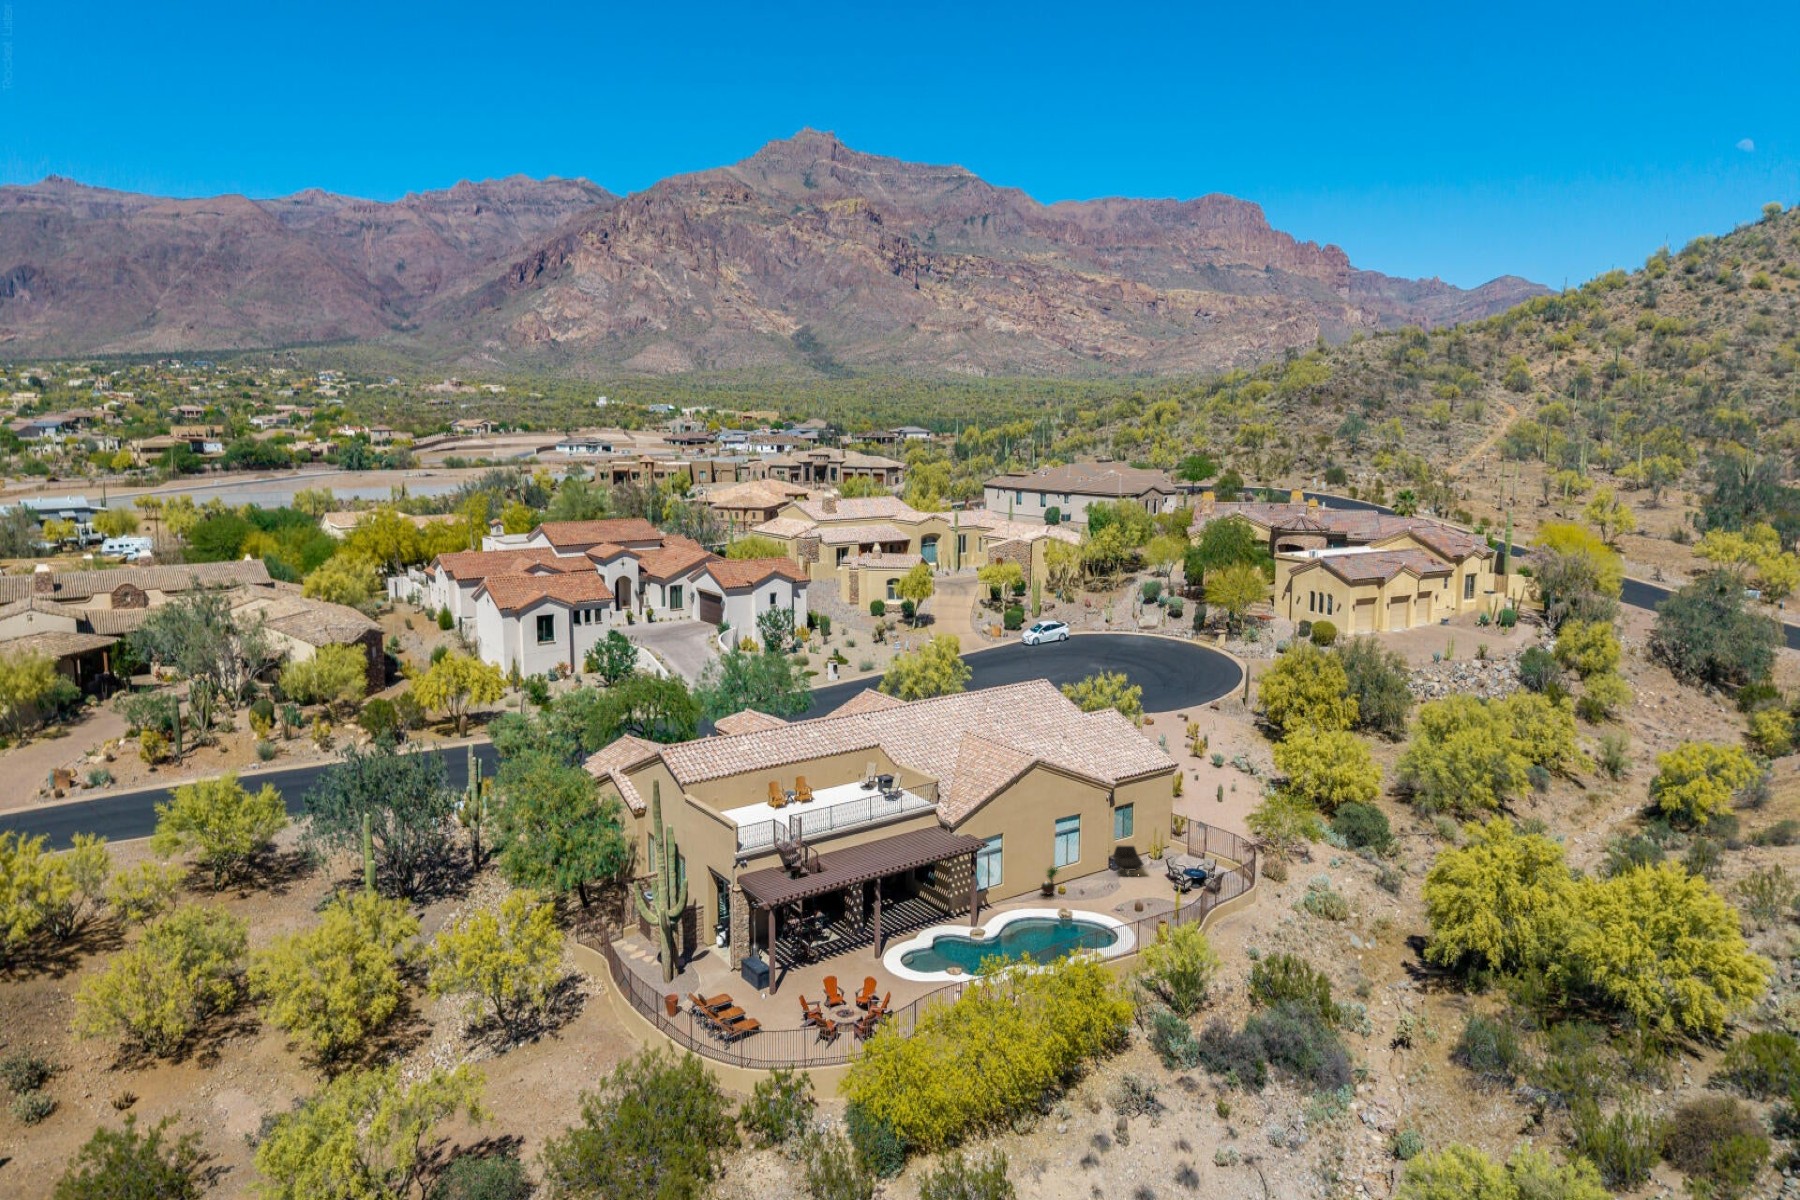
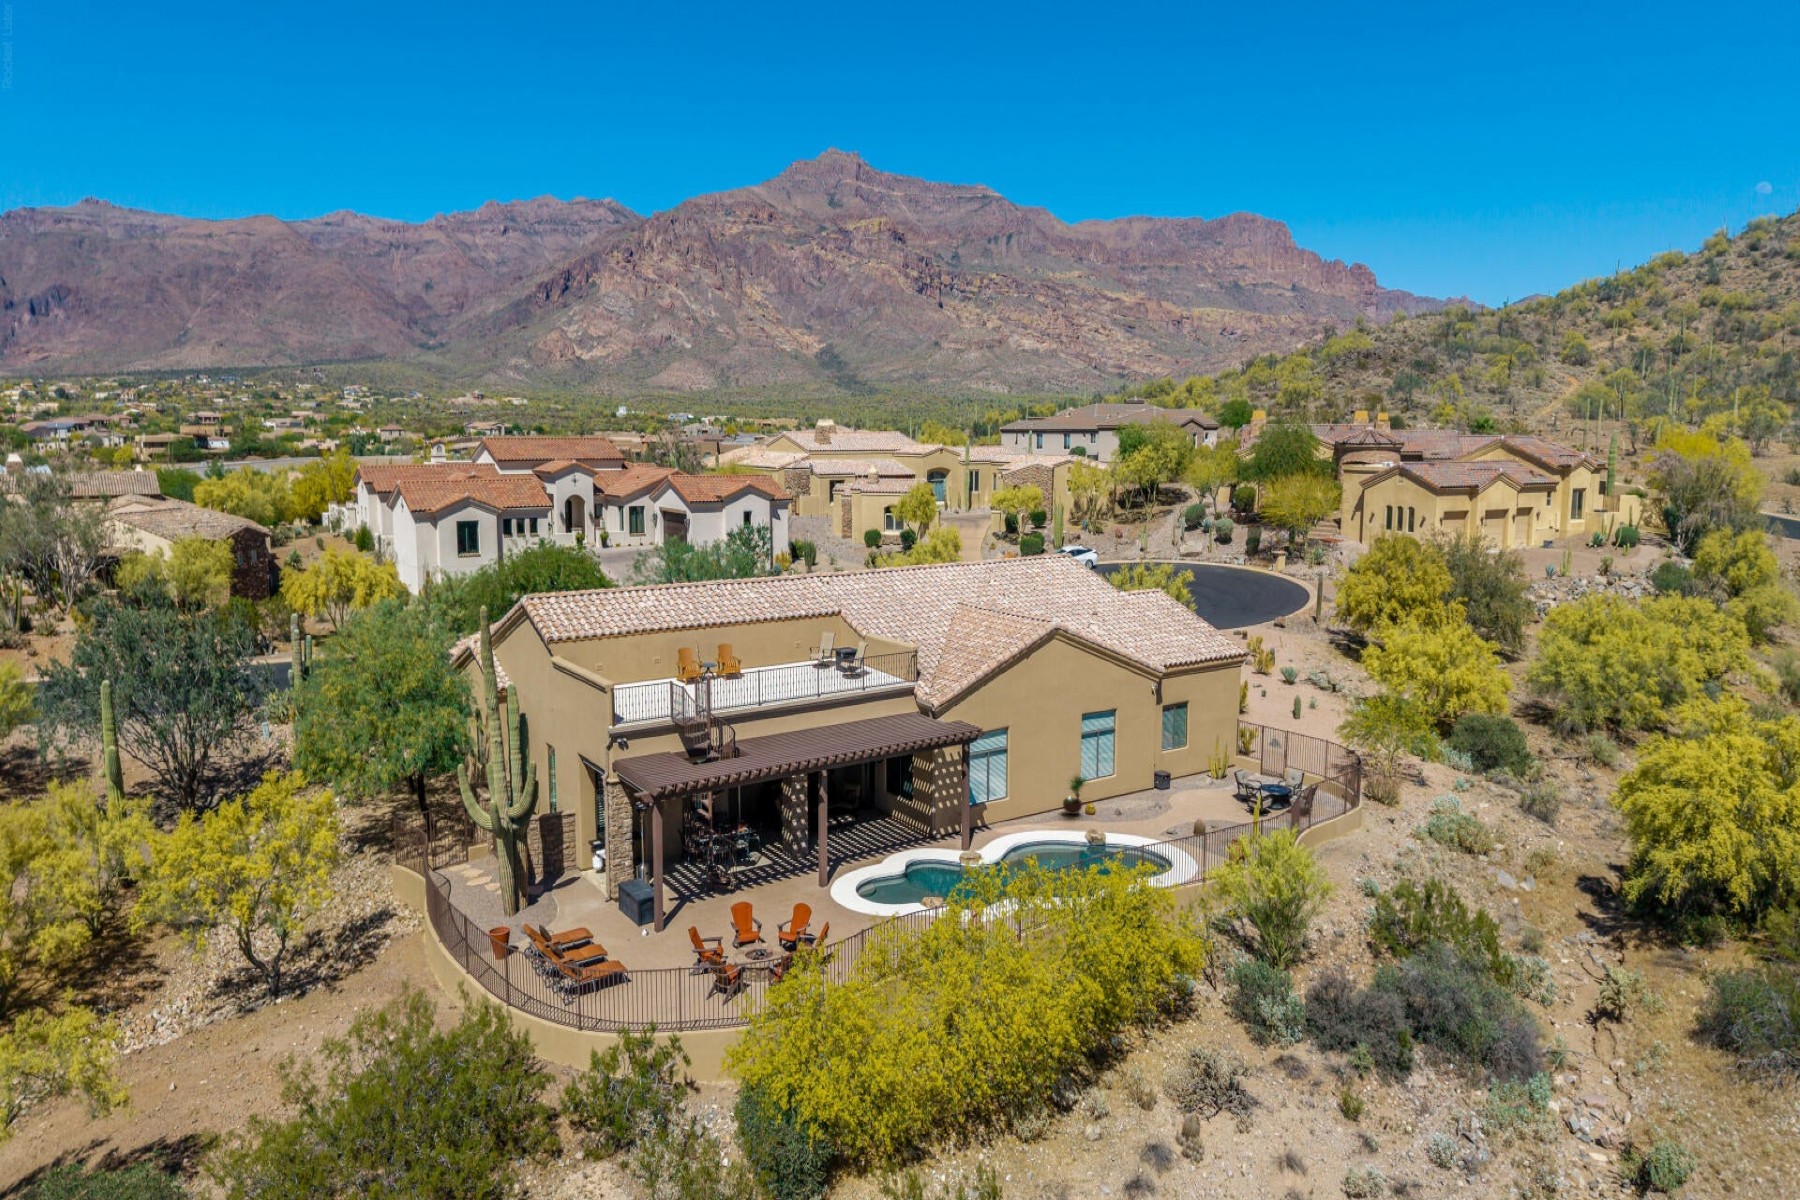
lounge chair: present [1113,846,1143,875] -> none [1161,755,1204,799]

